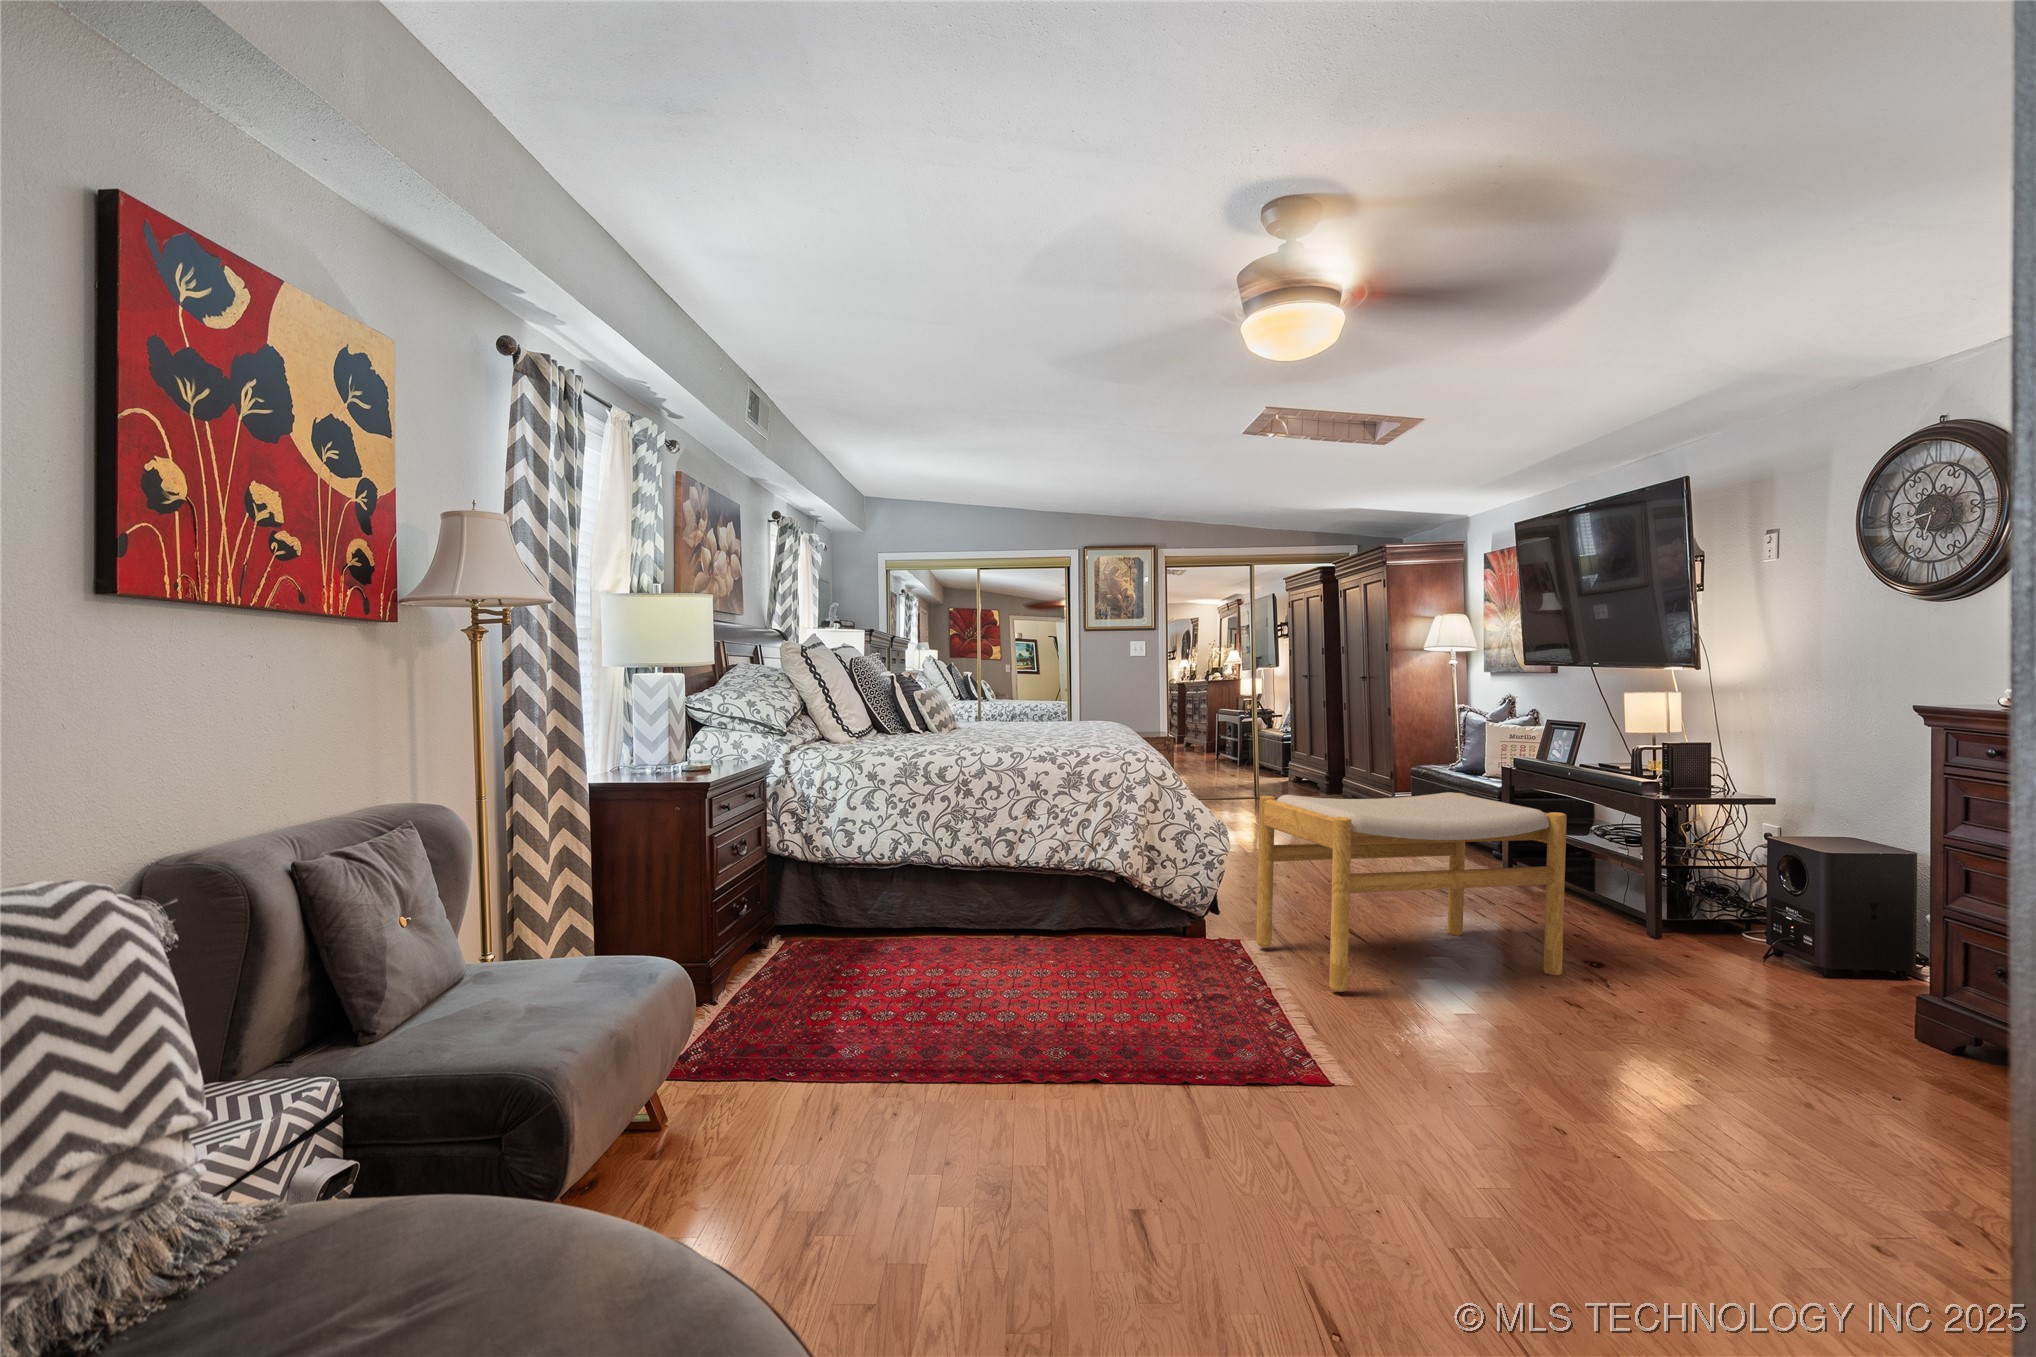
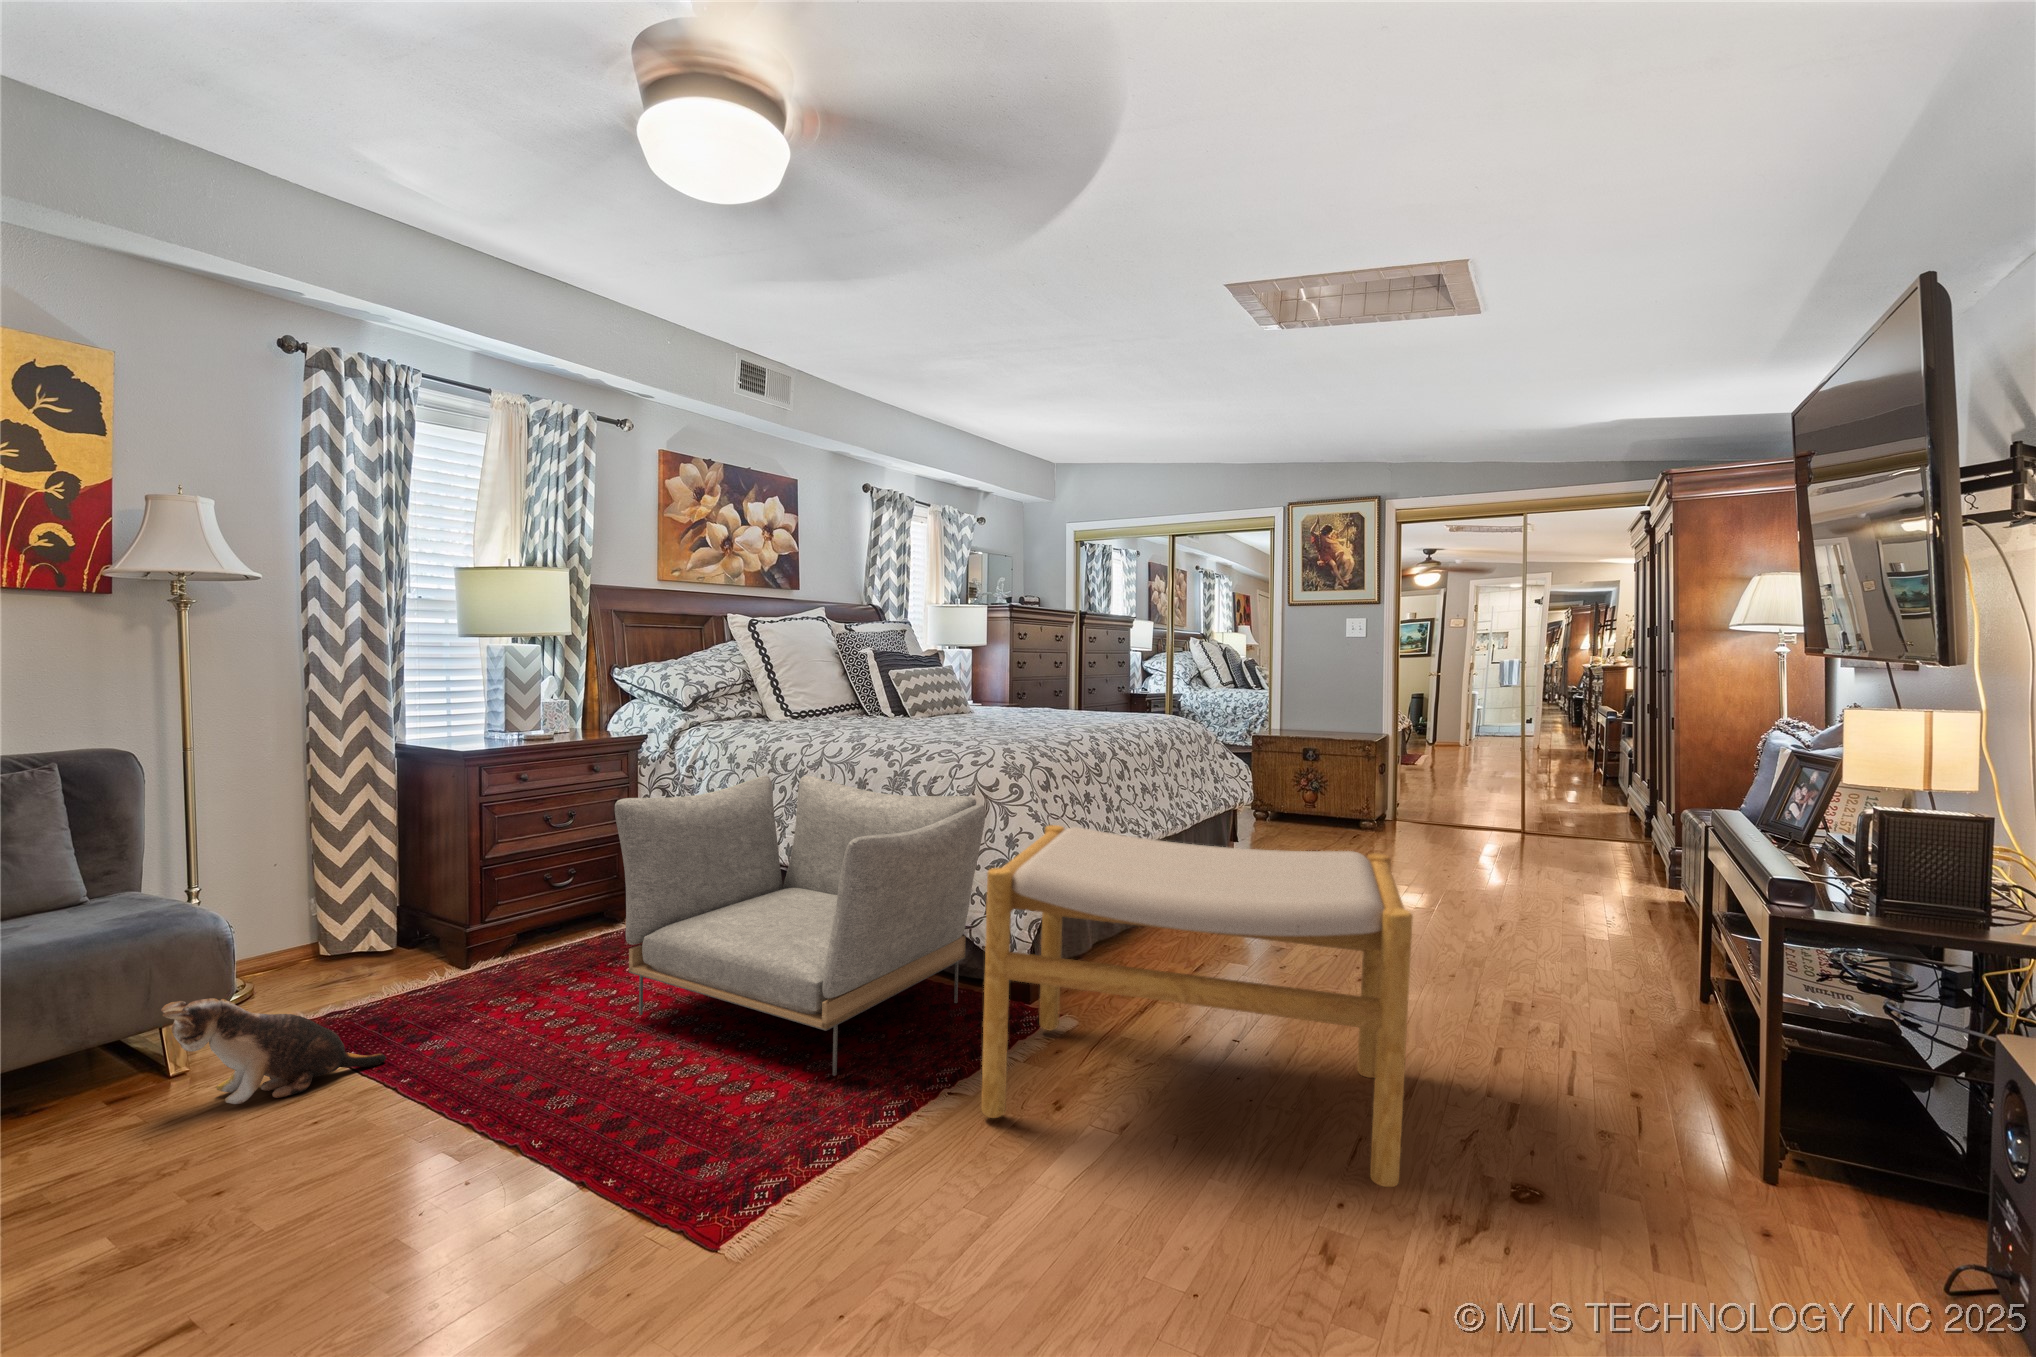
armchair: none [948,782,1229,998] -> present [615,776,986,1076]
plush toy: none [743,1019,850,1117] -> present [161,998,386,1104]

